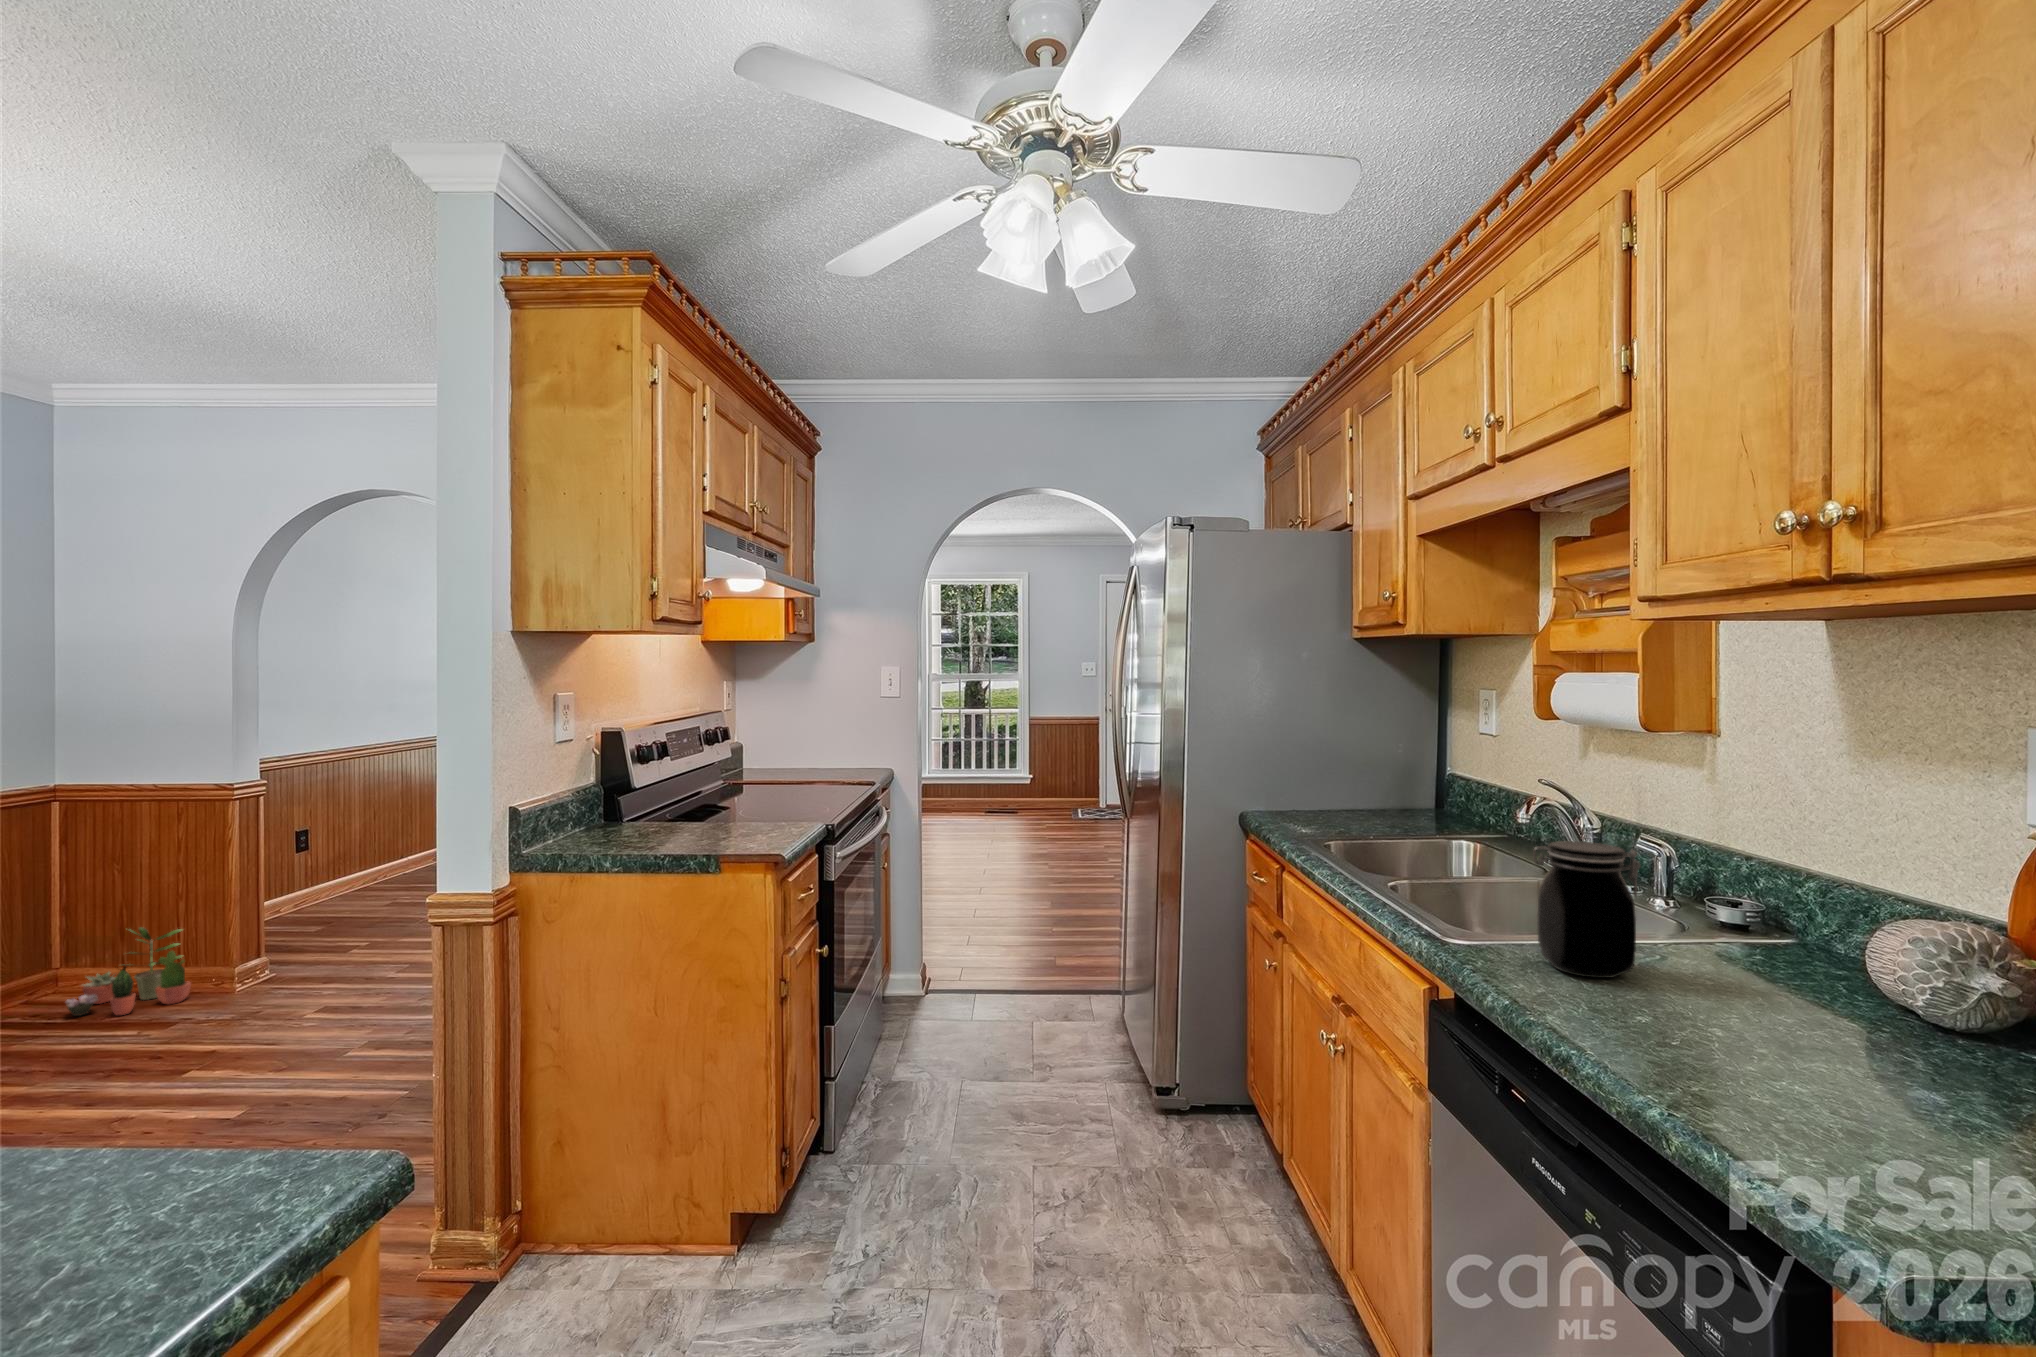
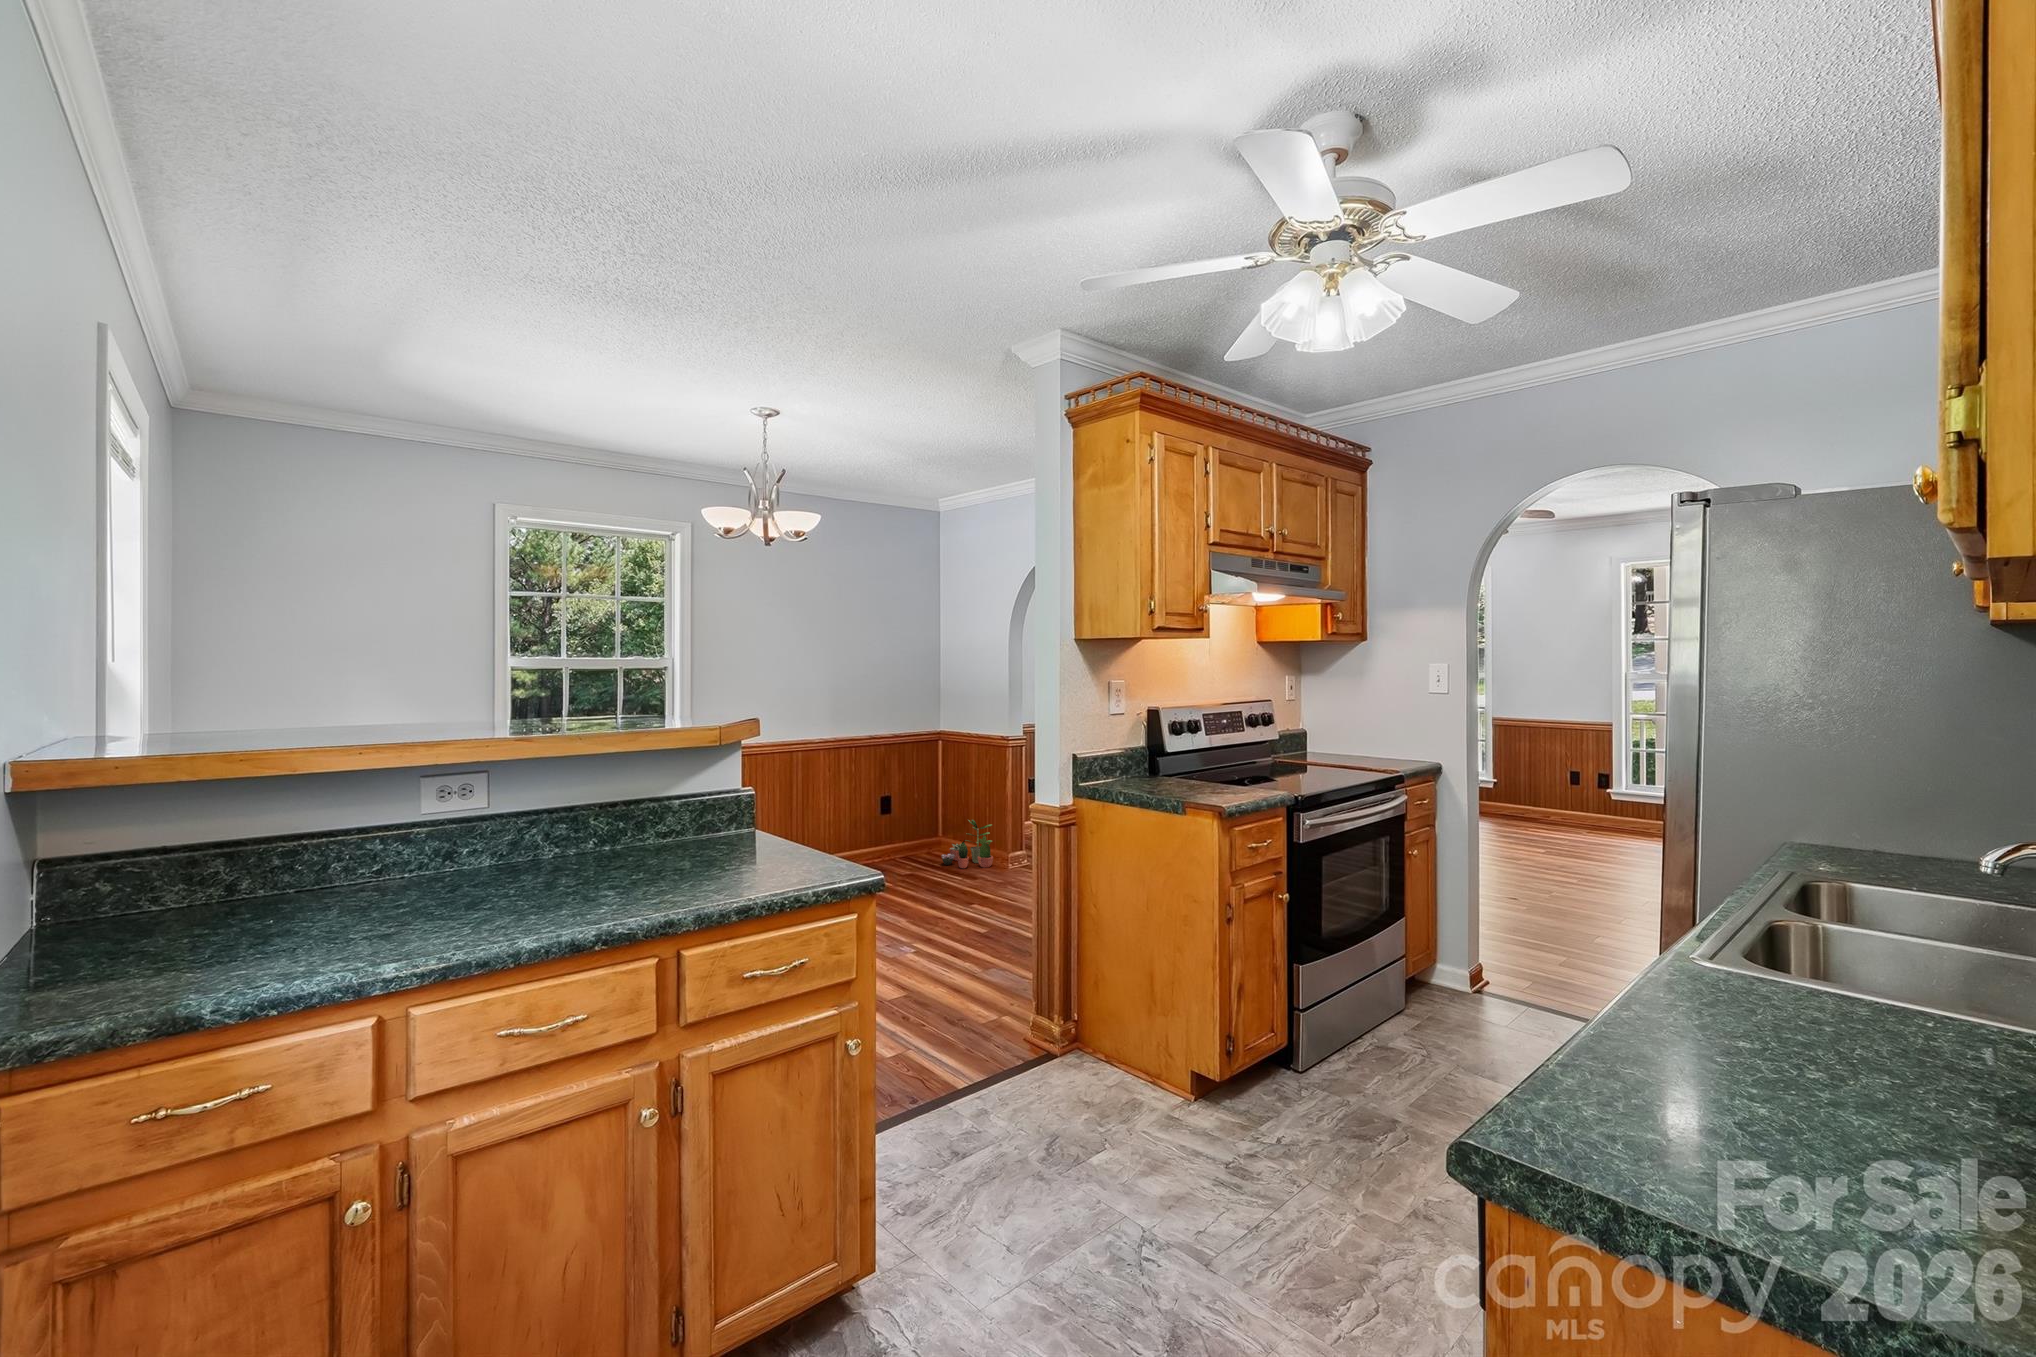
jar: present [1533,841,1640,978] -> none [1812,862,1965,1040]

